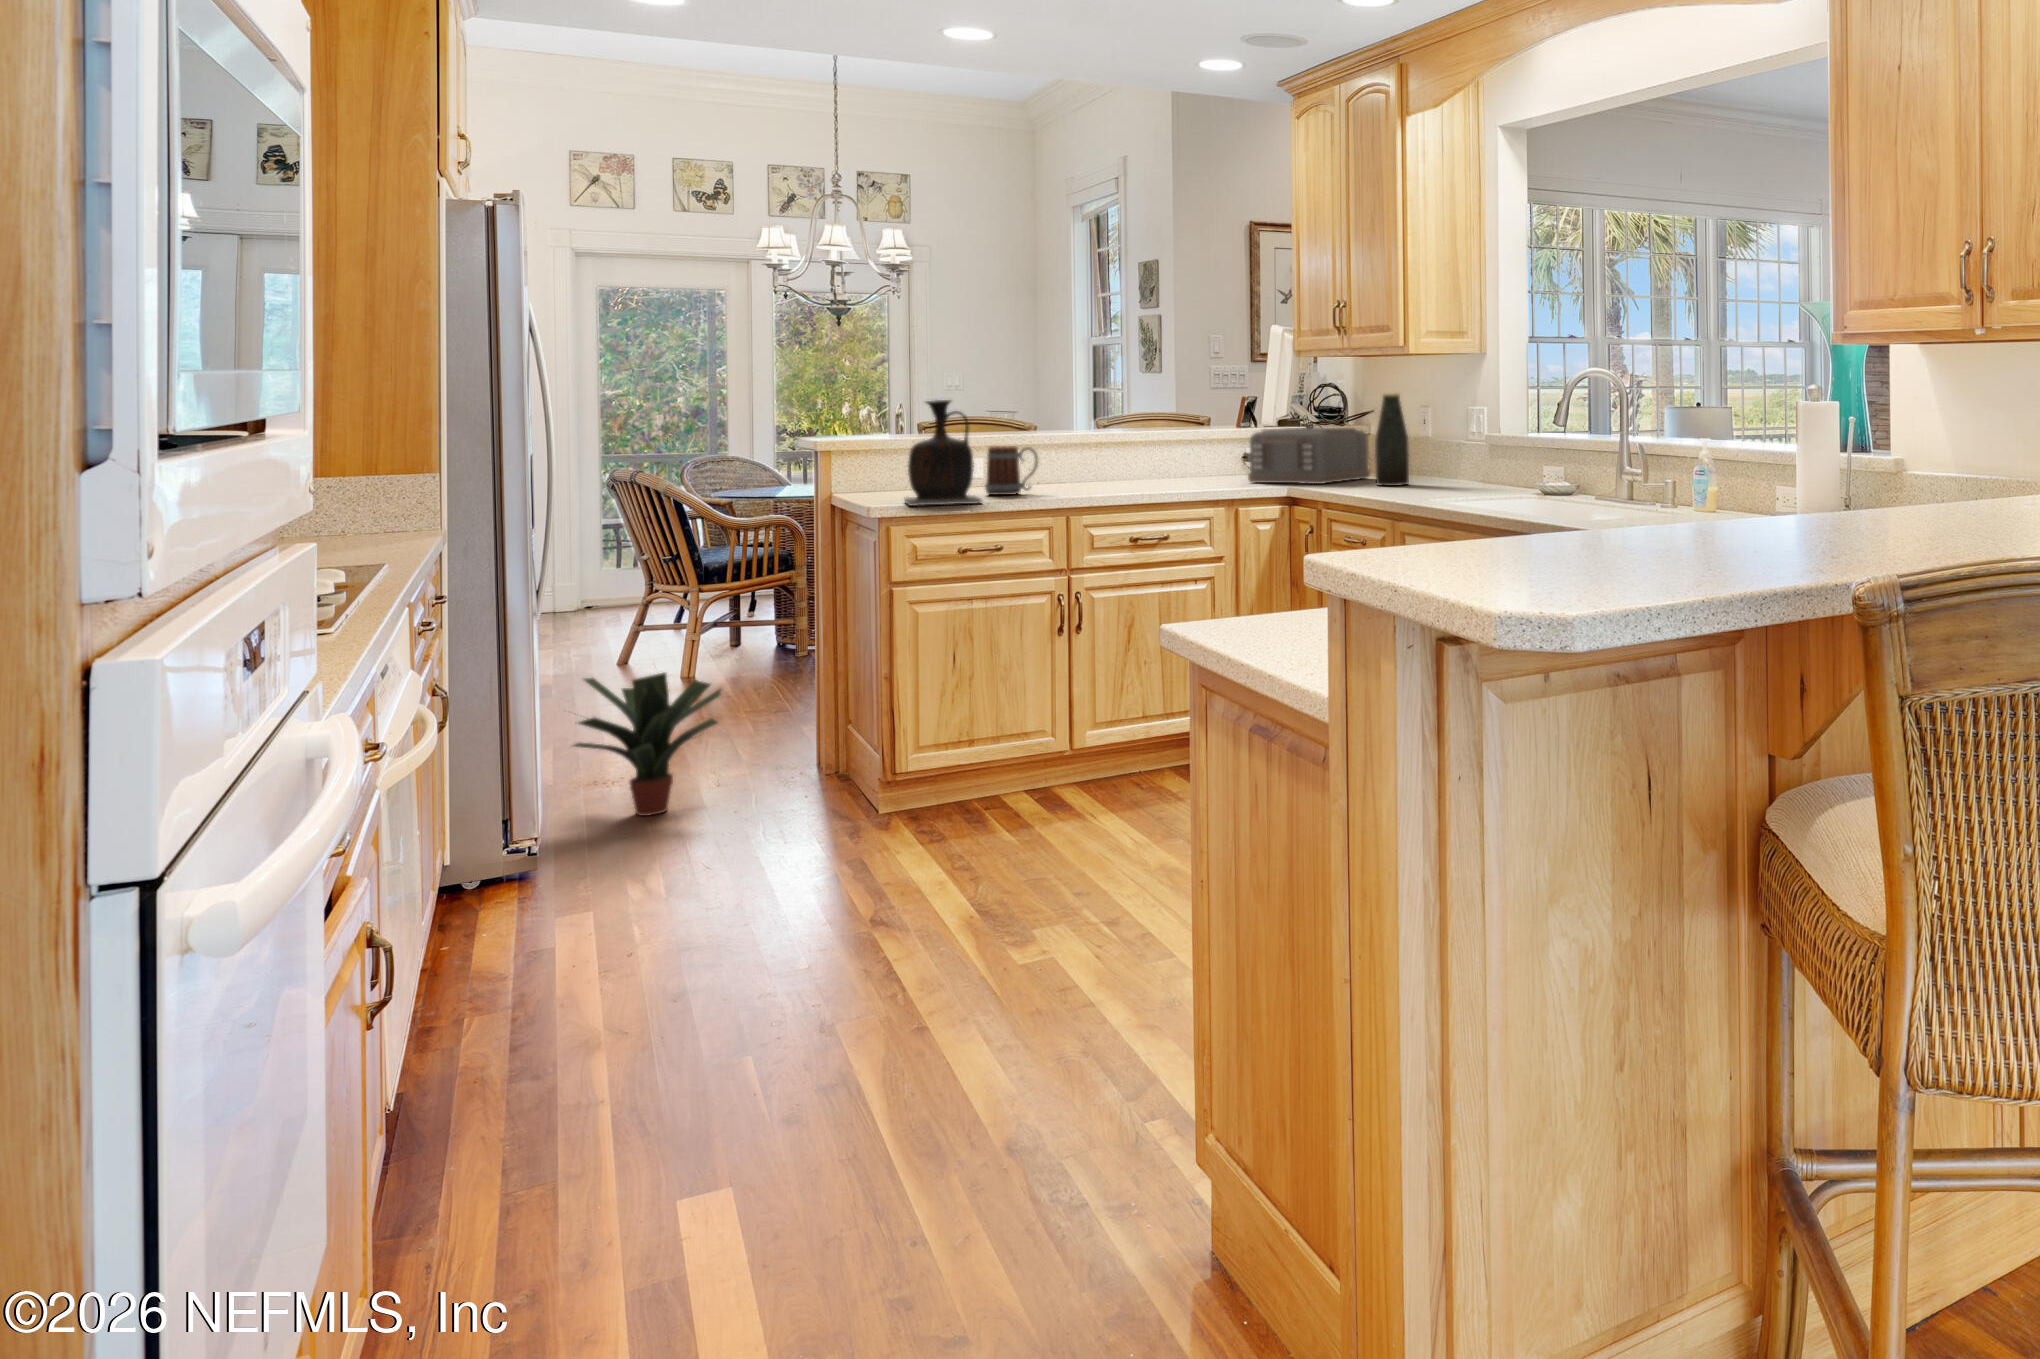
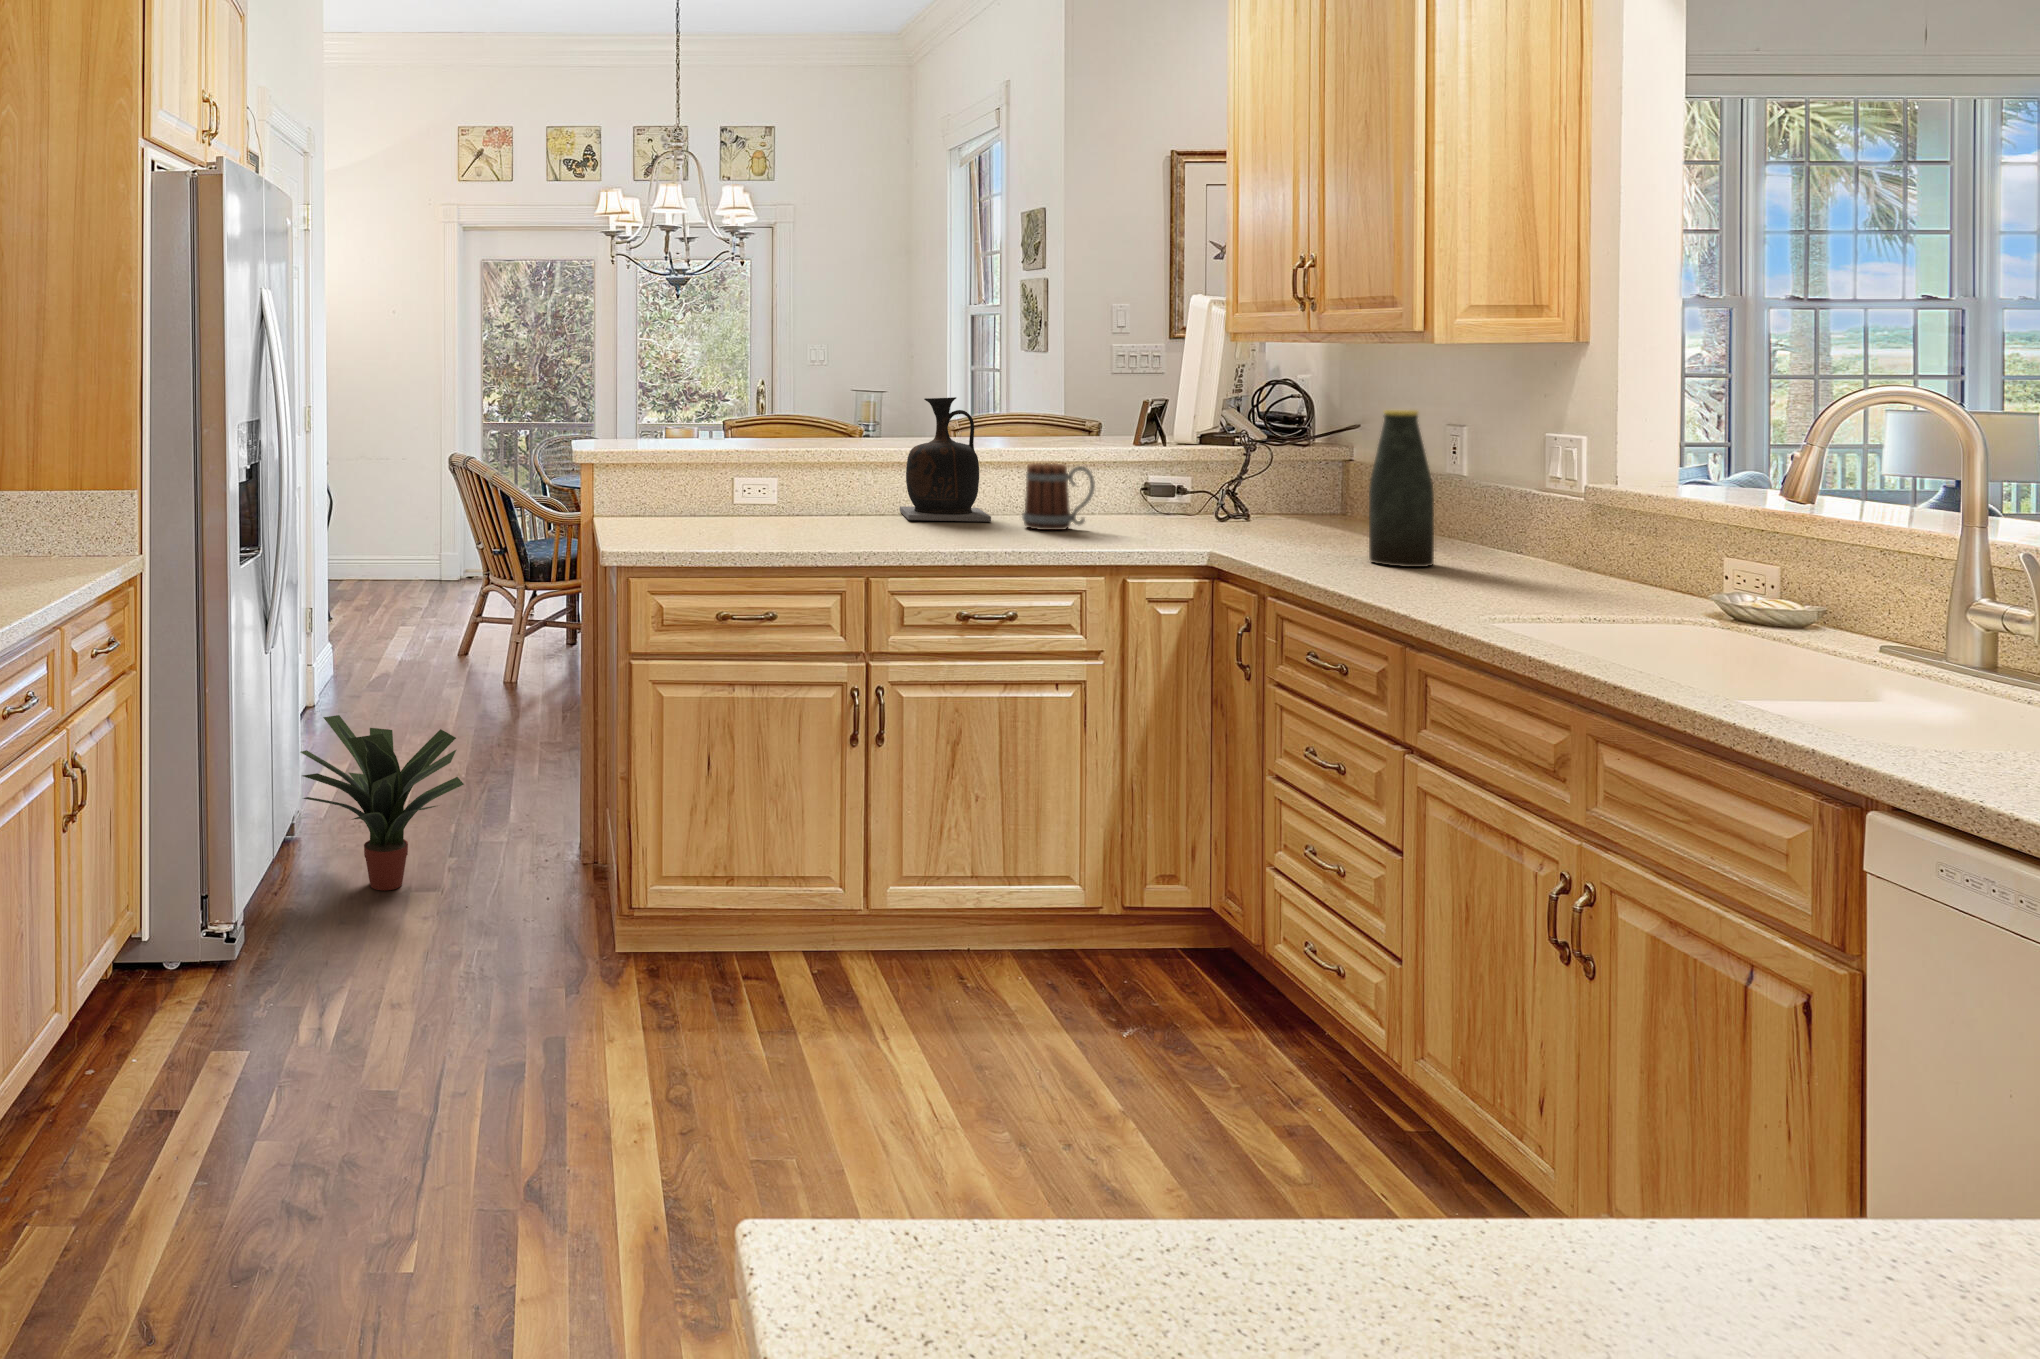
vase: present [904,400,982,506] -> present [900,397,991,522]
toaster: present [1248,428,1370,484] -> none [1146,452,1356,549]
mug: present [985,446,1038,495] -> present [1022,463,1095,530]

